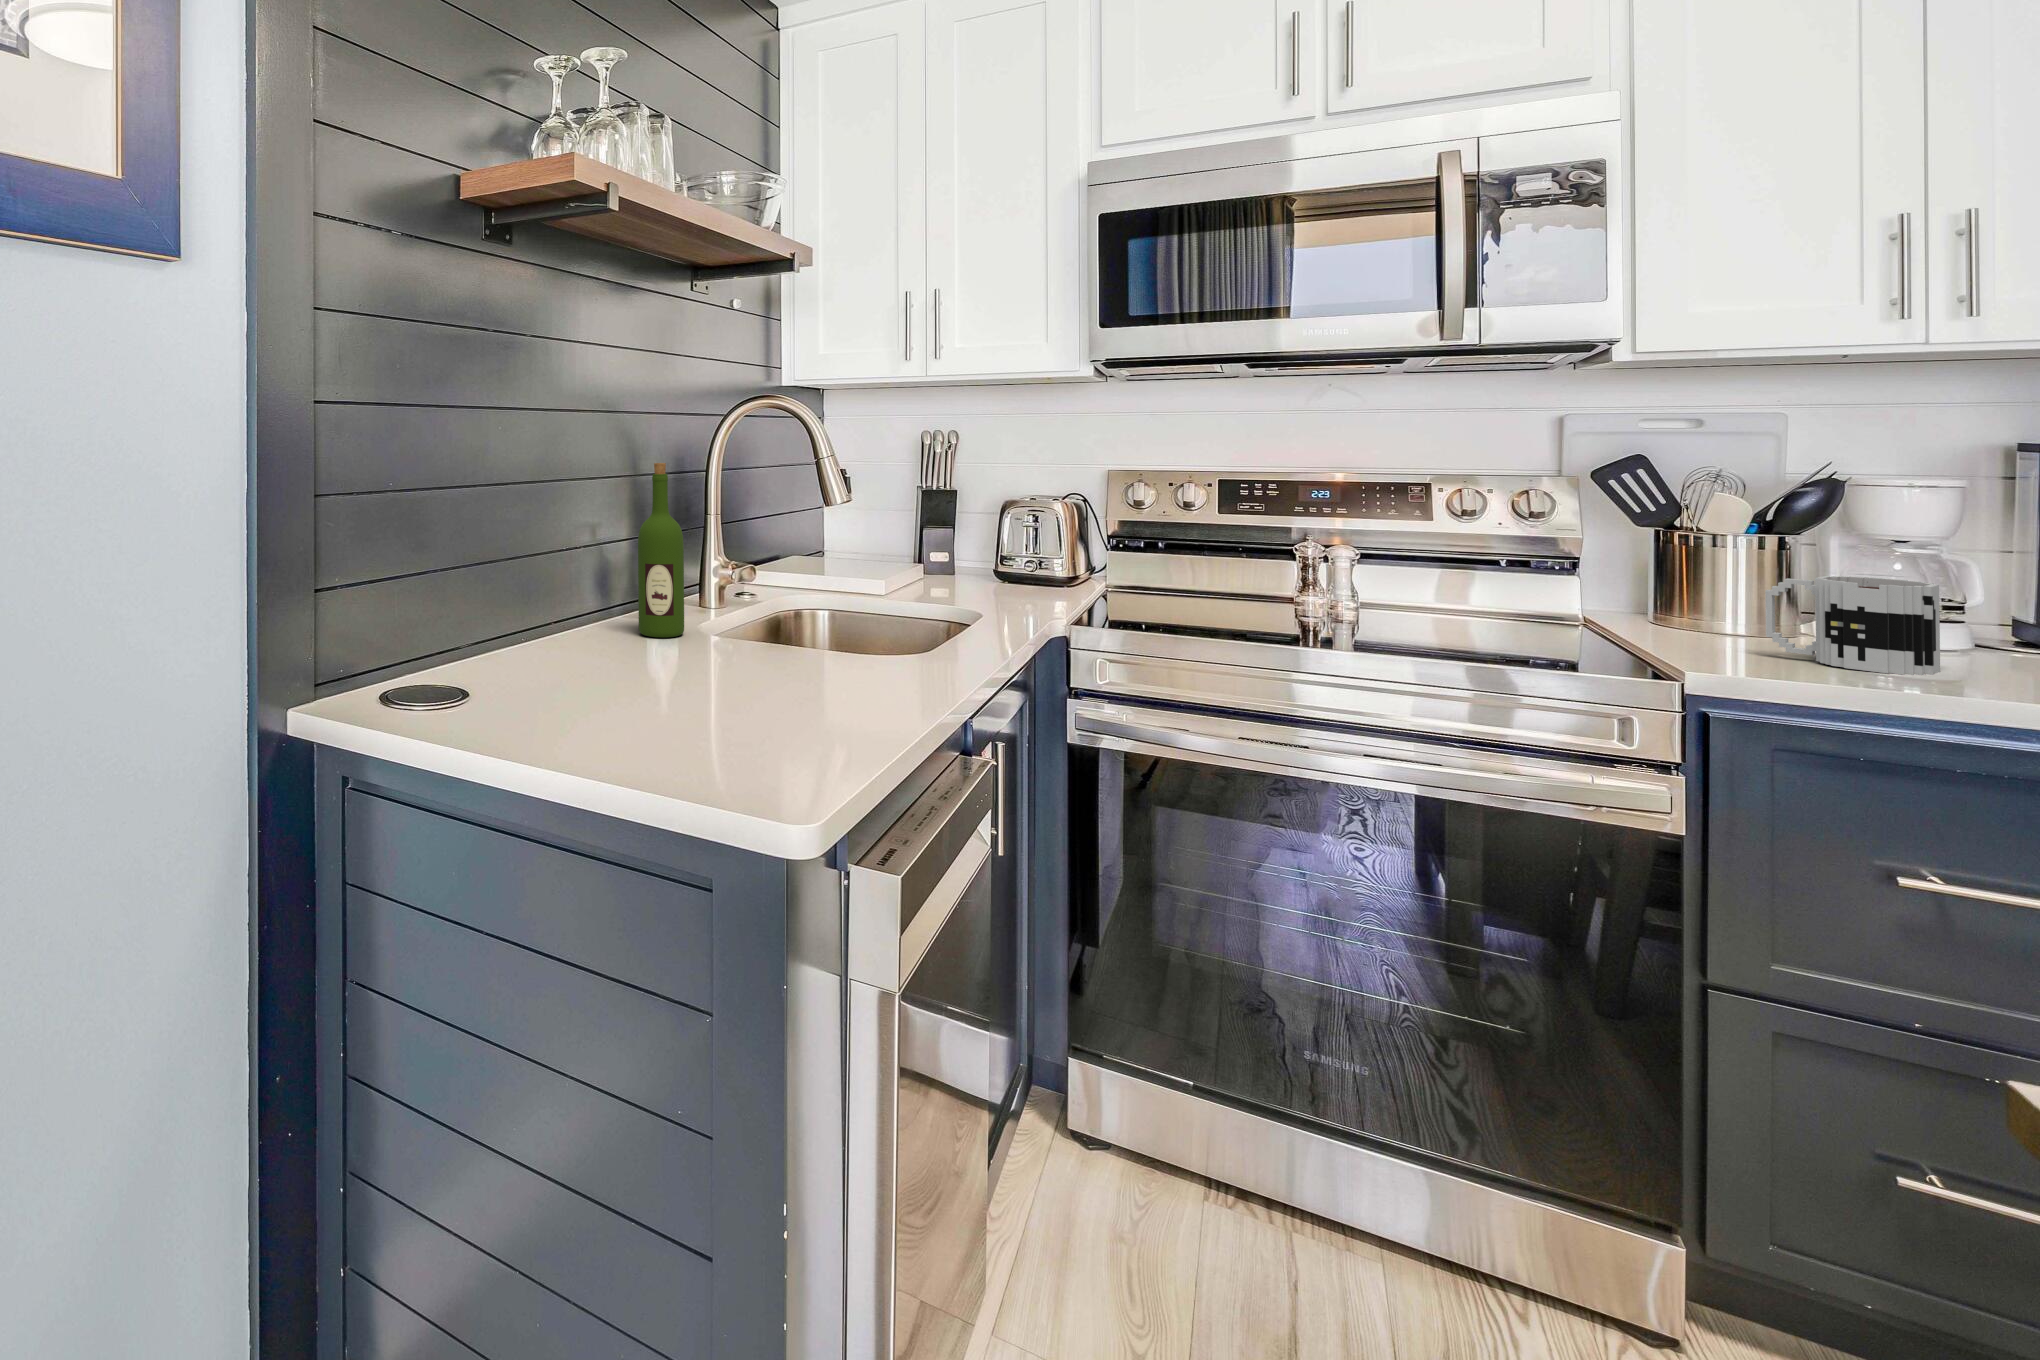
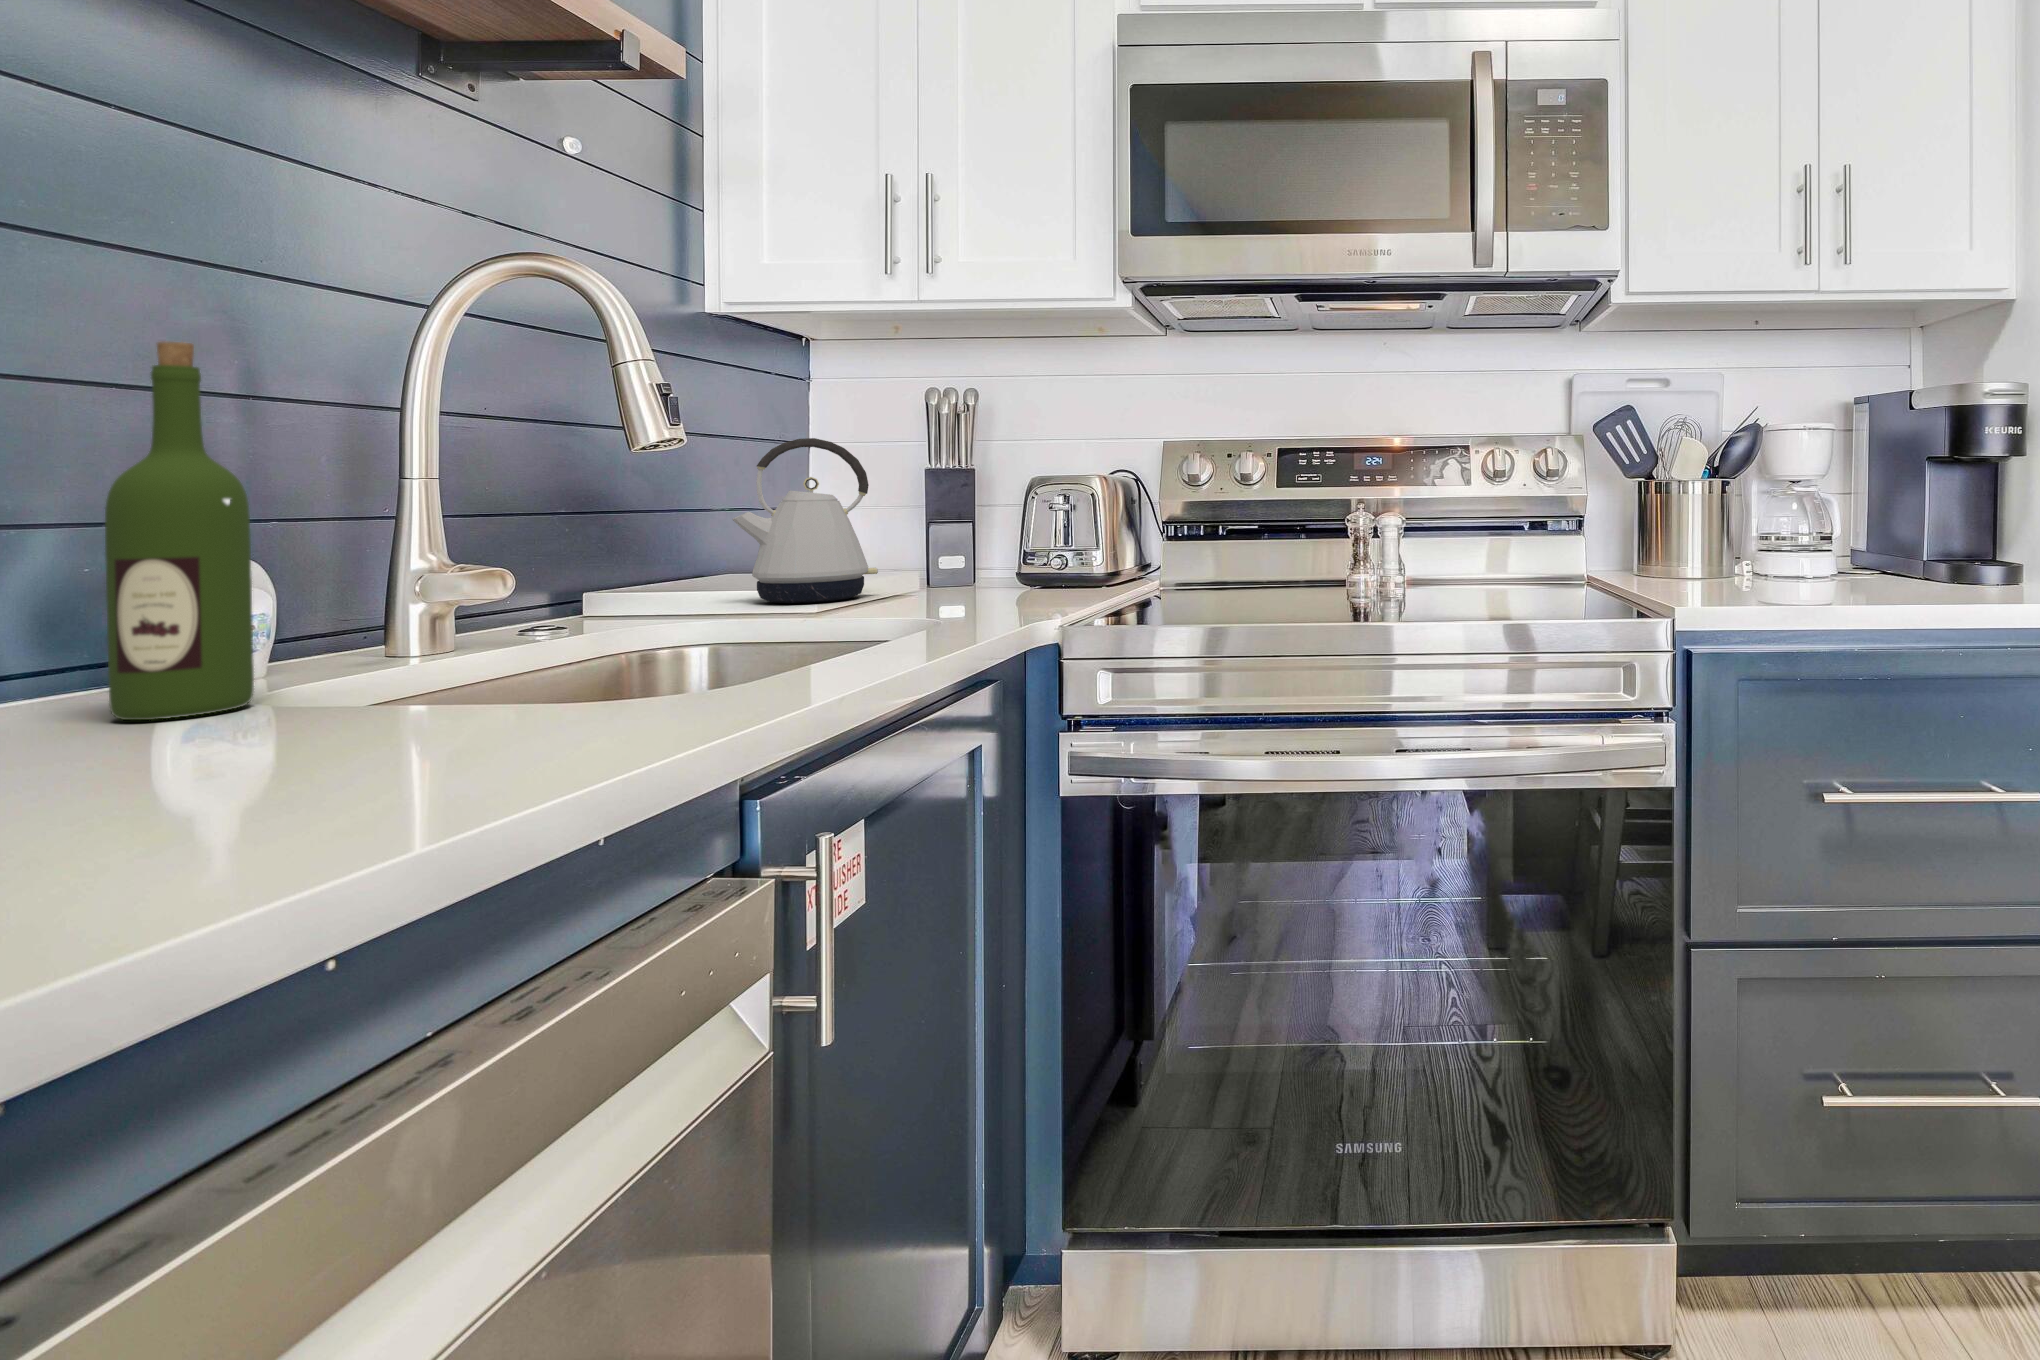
kettle: none [818,475,904,584] -> present [732,438,878,603]
mug: present [1765,576,1940,675] -> none [1722,506,1833,594]

